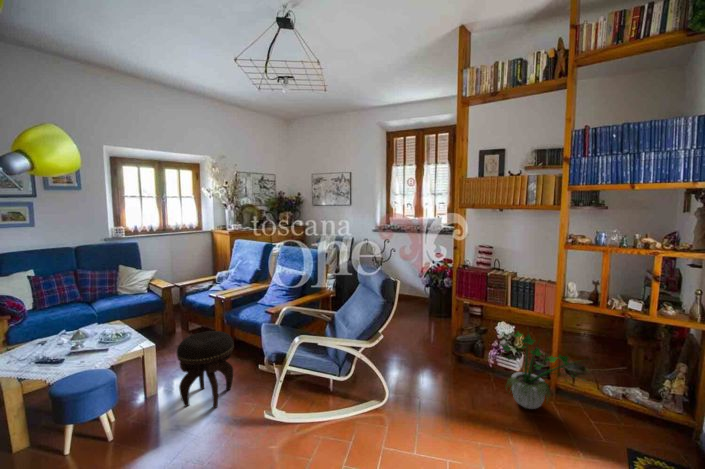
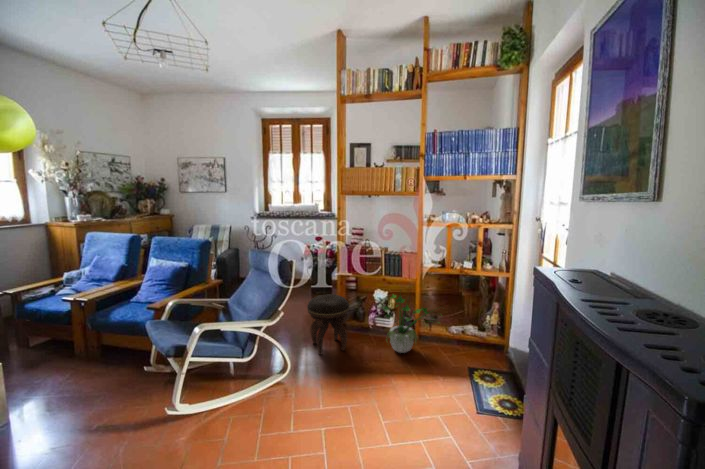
footstool: present [177,331,234,408] -> present [307,294,349,355]

